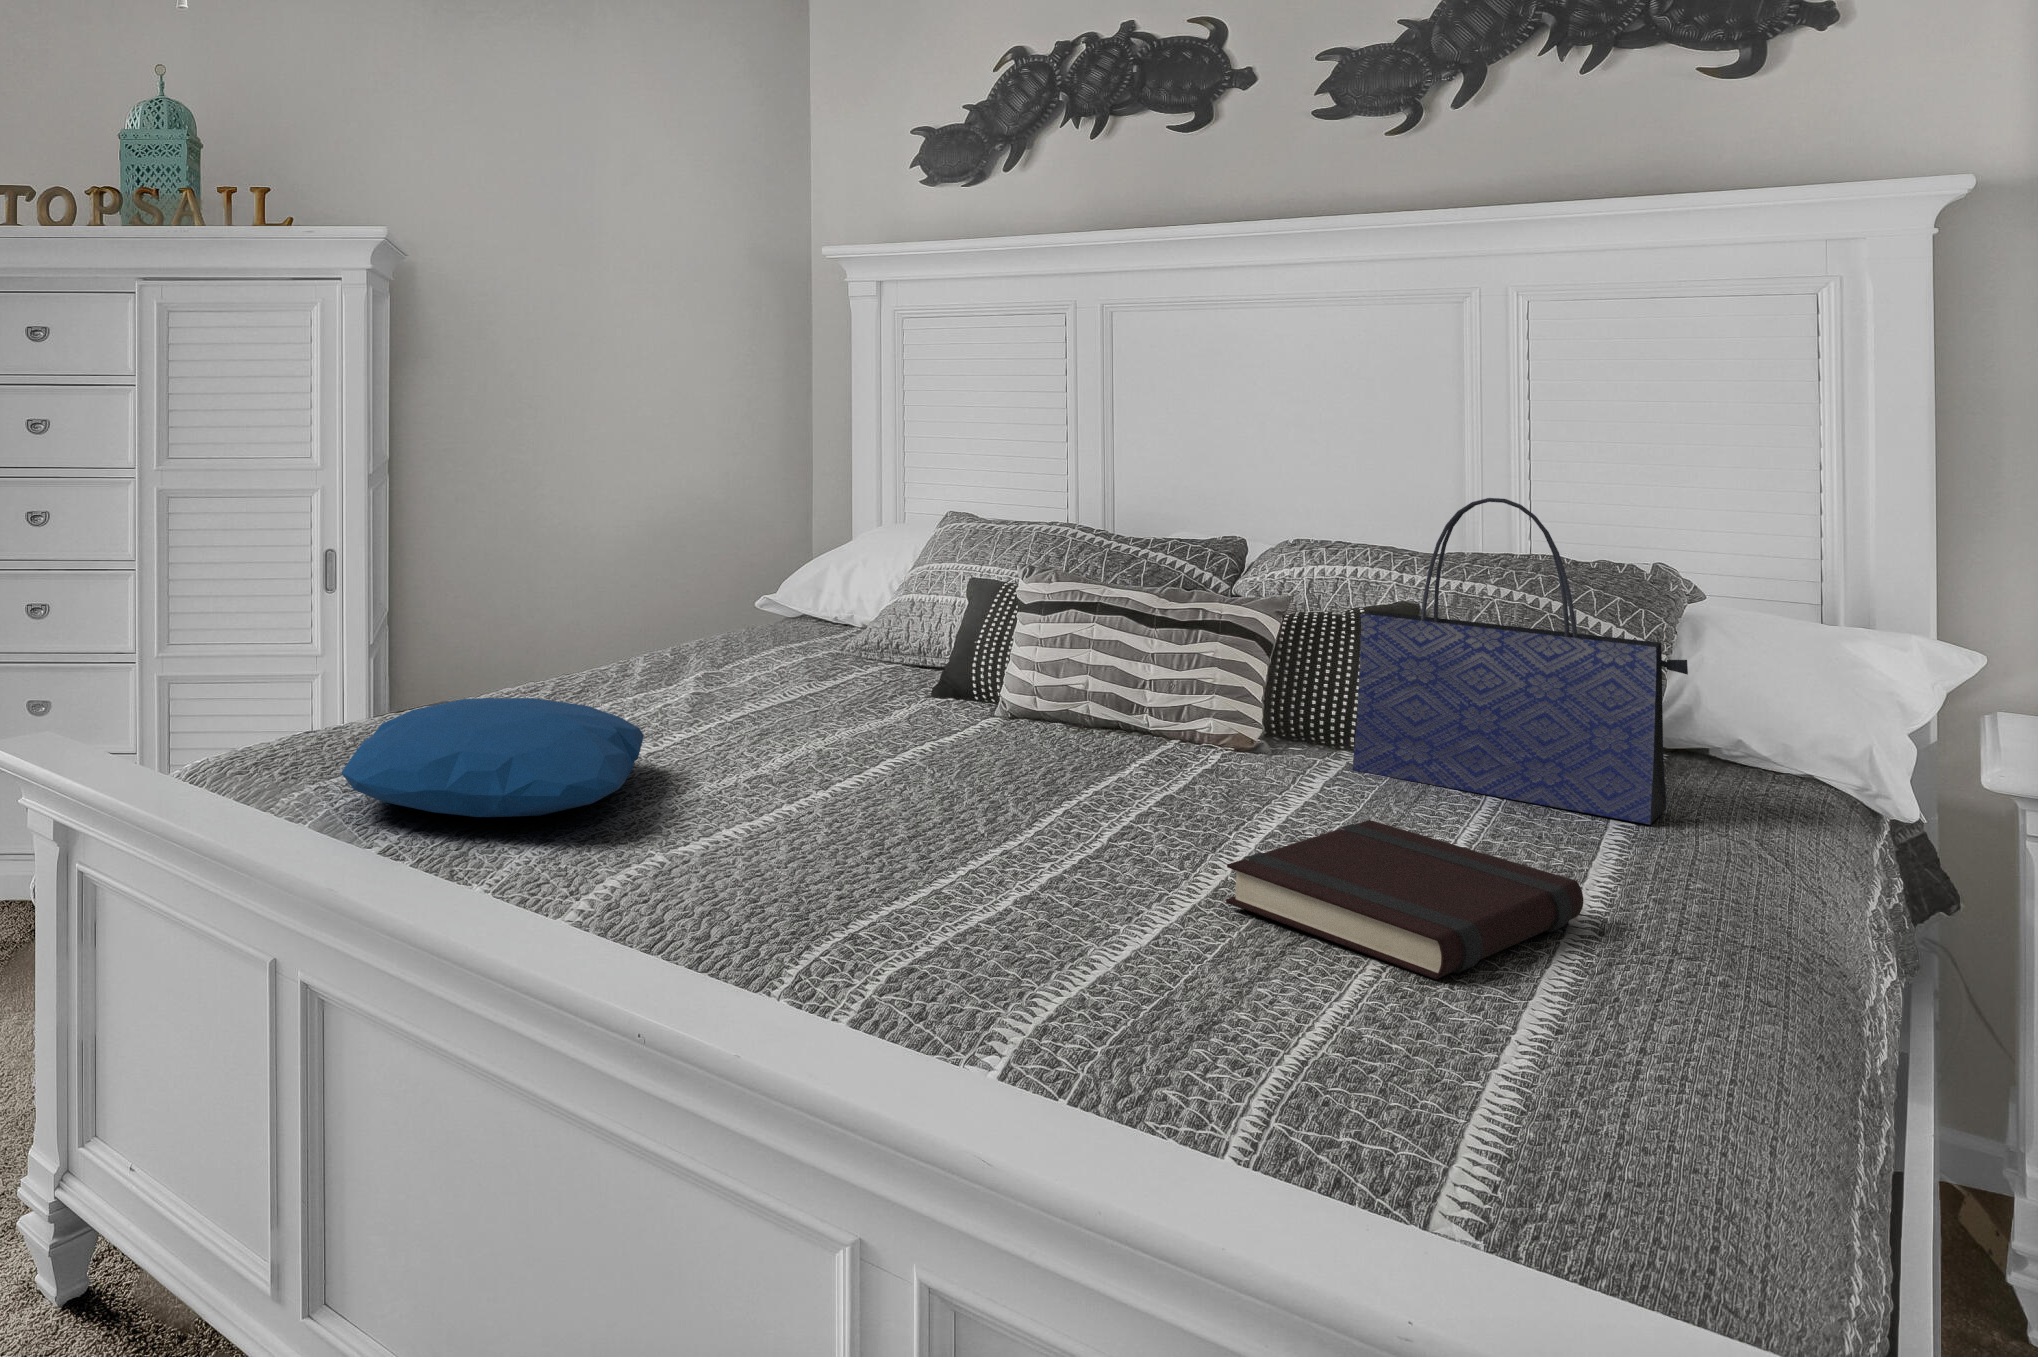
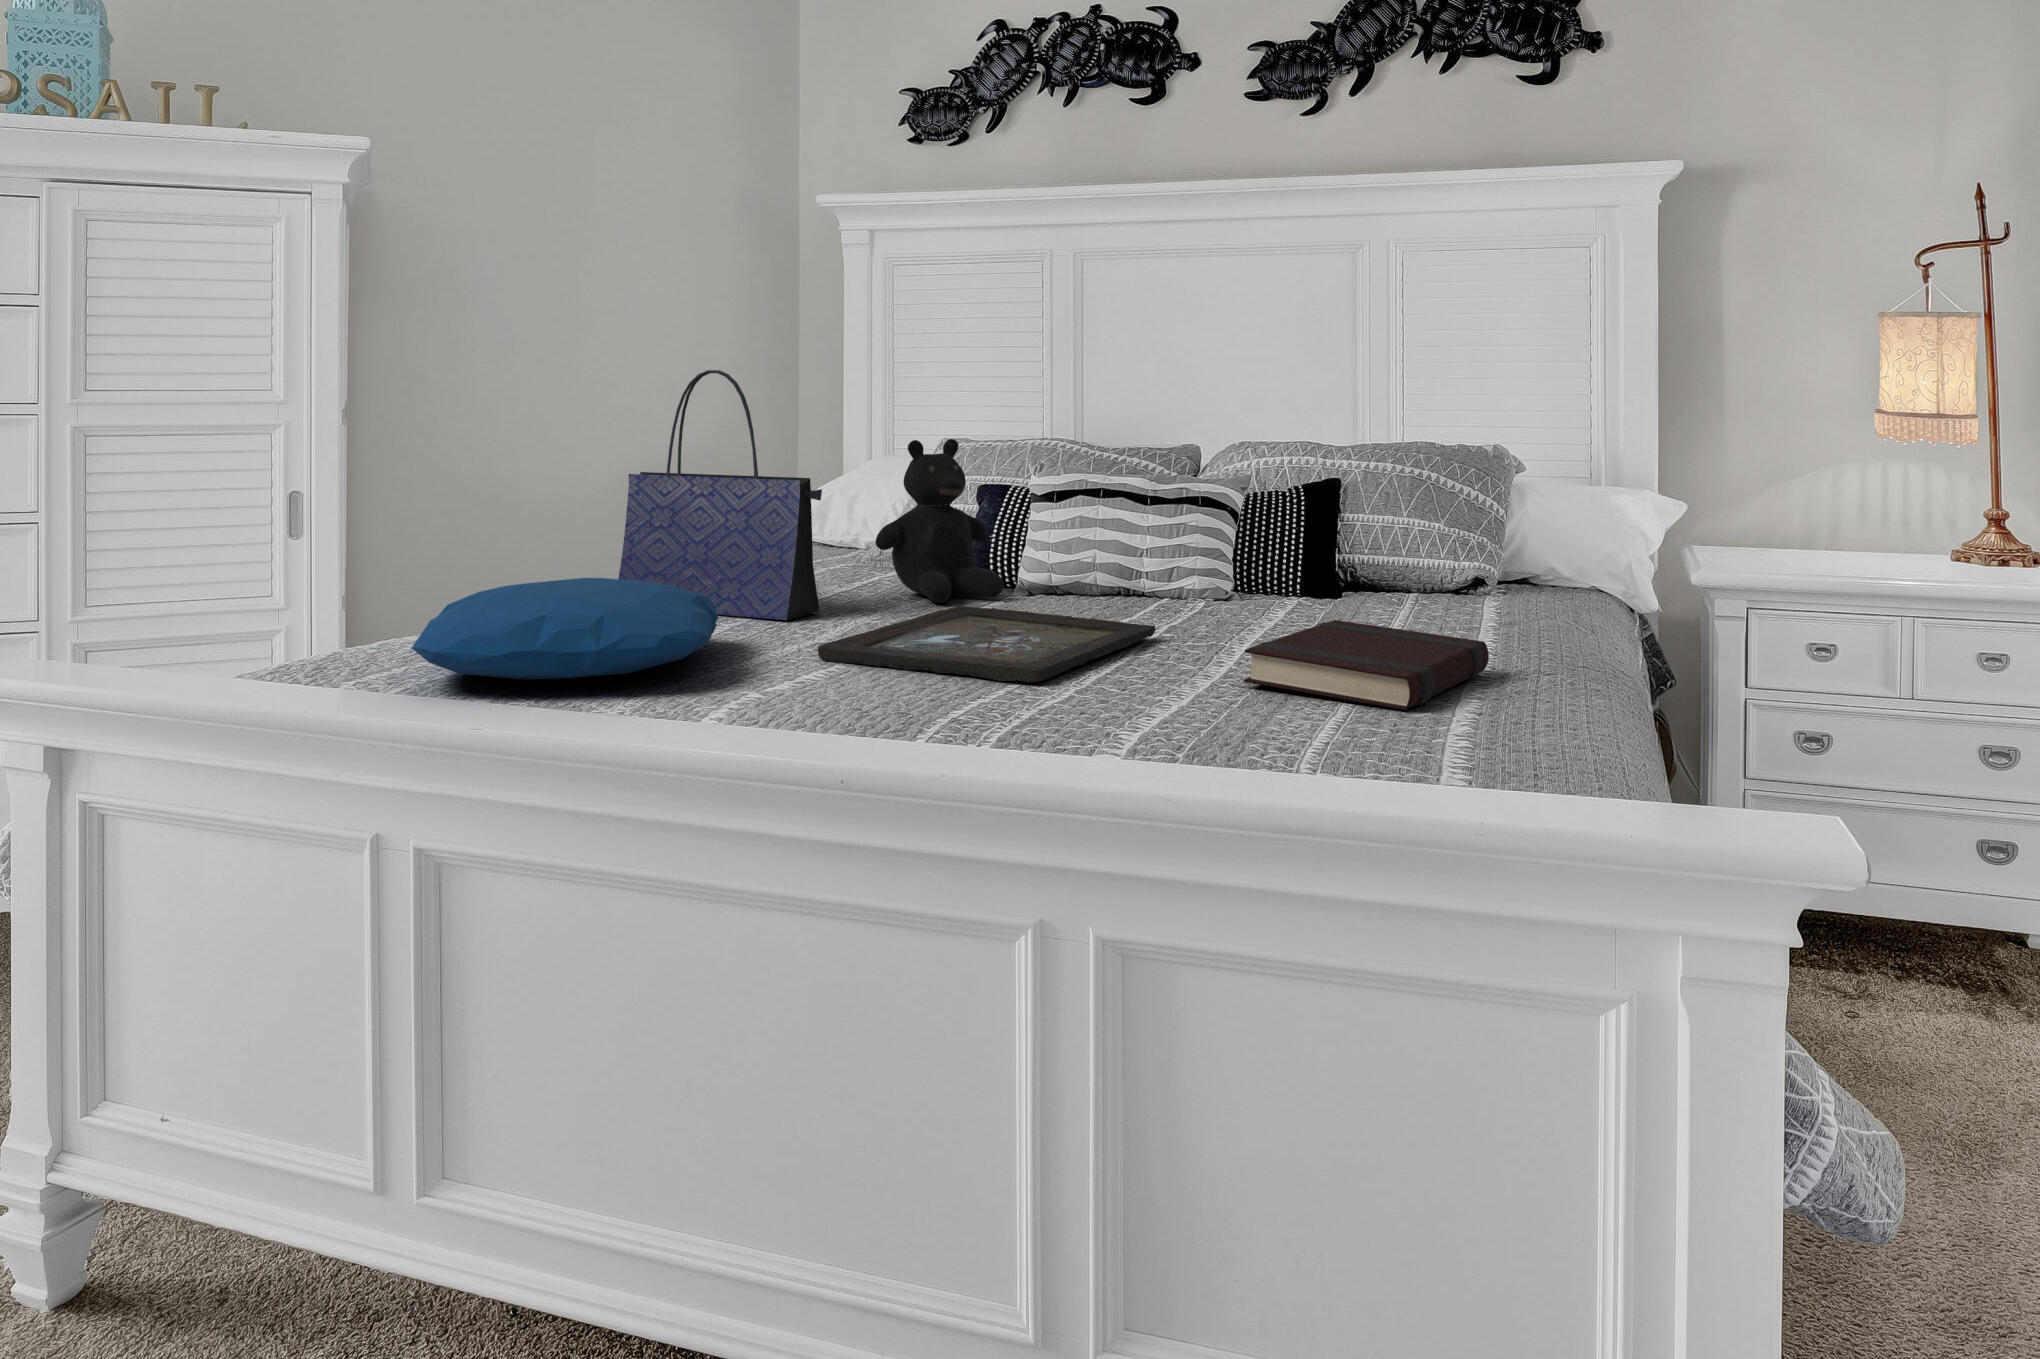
tote bag: present [1352,498,1688,825] -> present [618,370,822,620]
teddy bear: none [836,541,979,727] -> present [876,439,1003,603]
tray: none [741,741,1140,871] -> present [818,606,1155,682]

